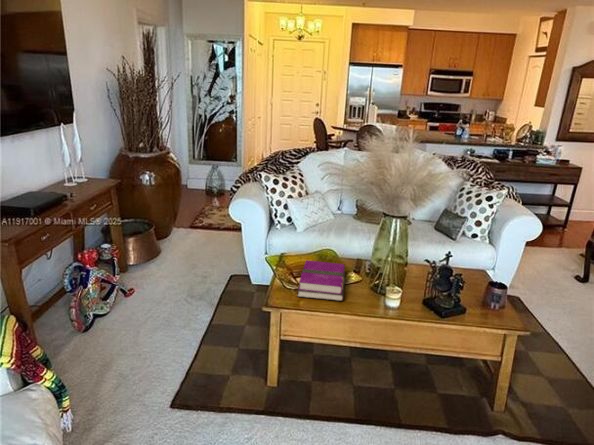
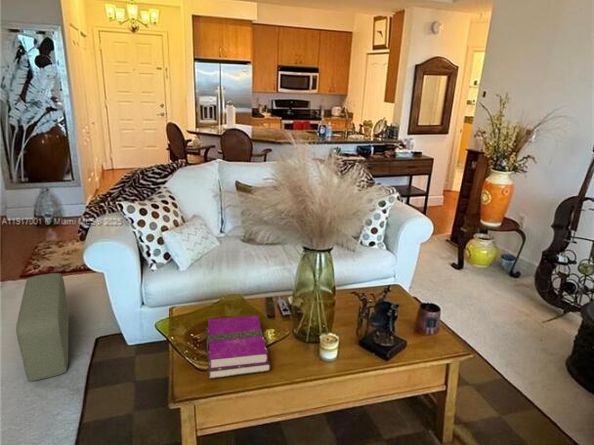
pouf: none [182,224,216,294] -> present [16,273,69,381]

